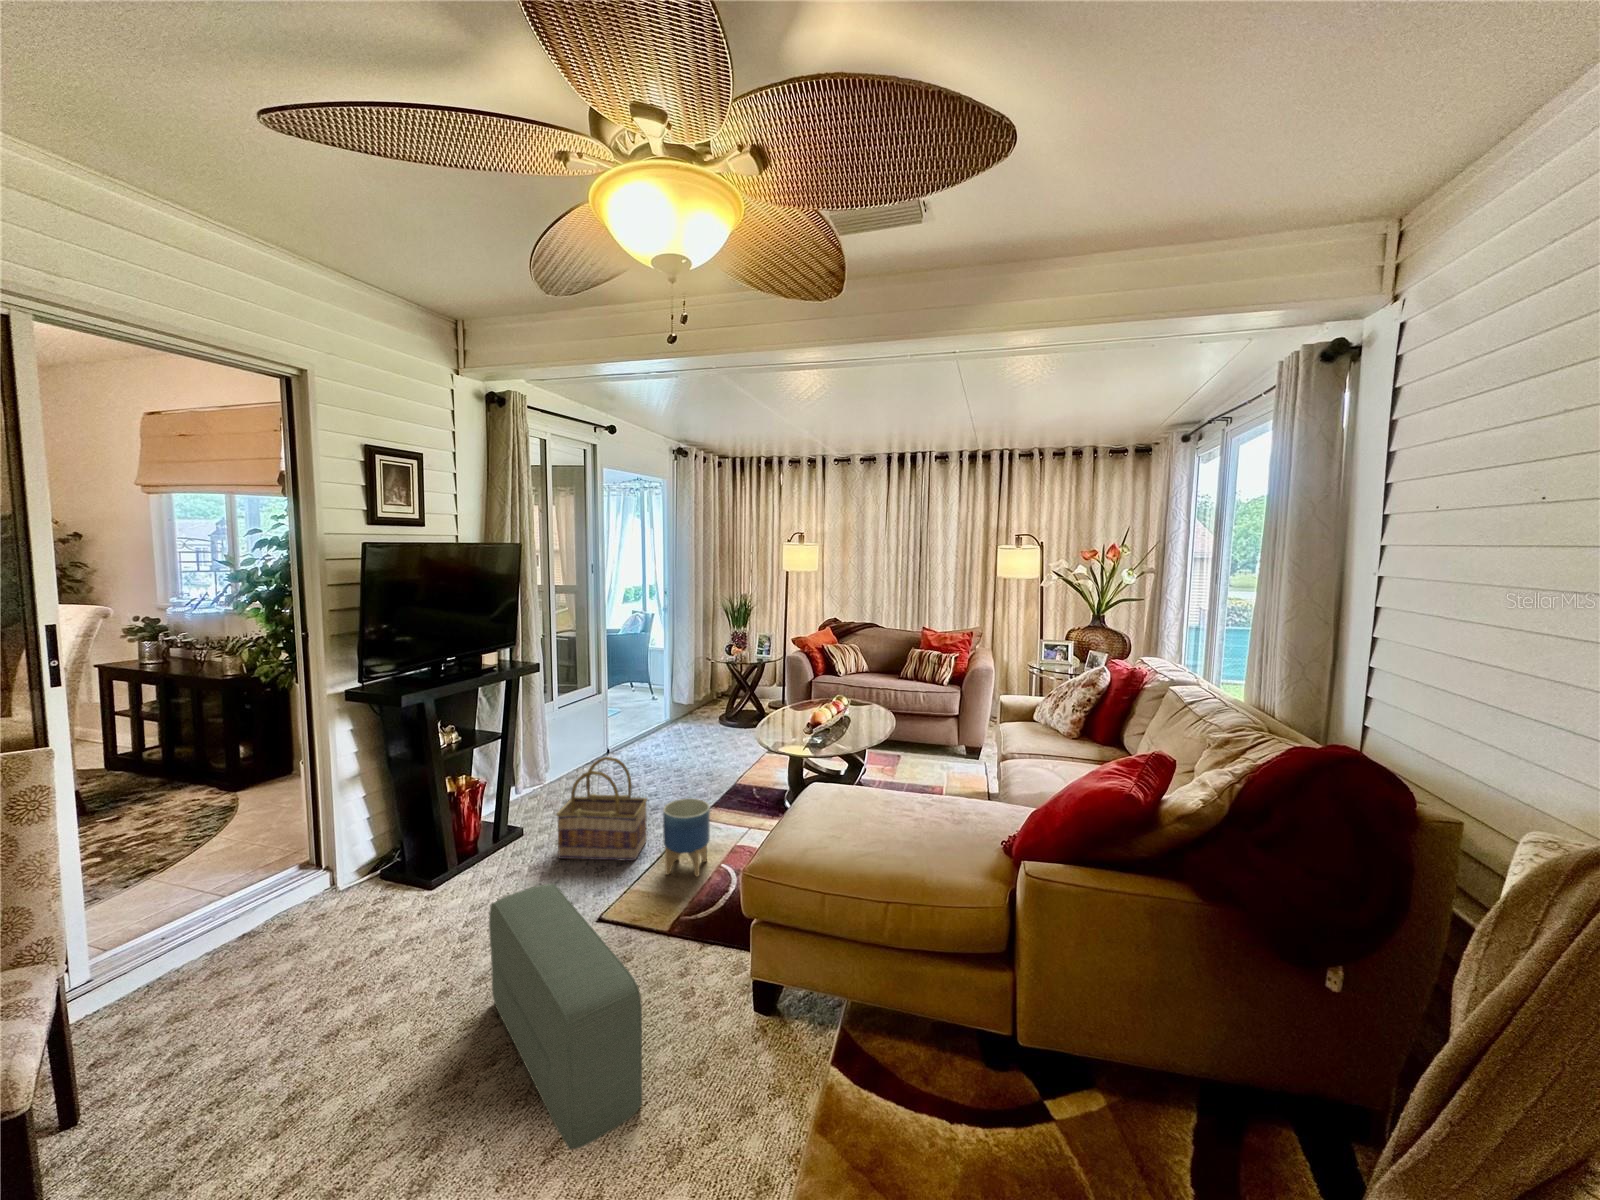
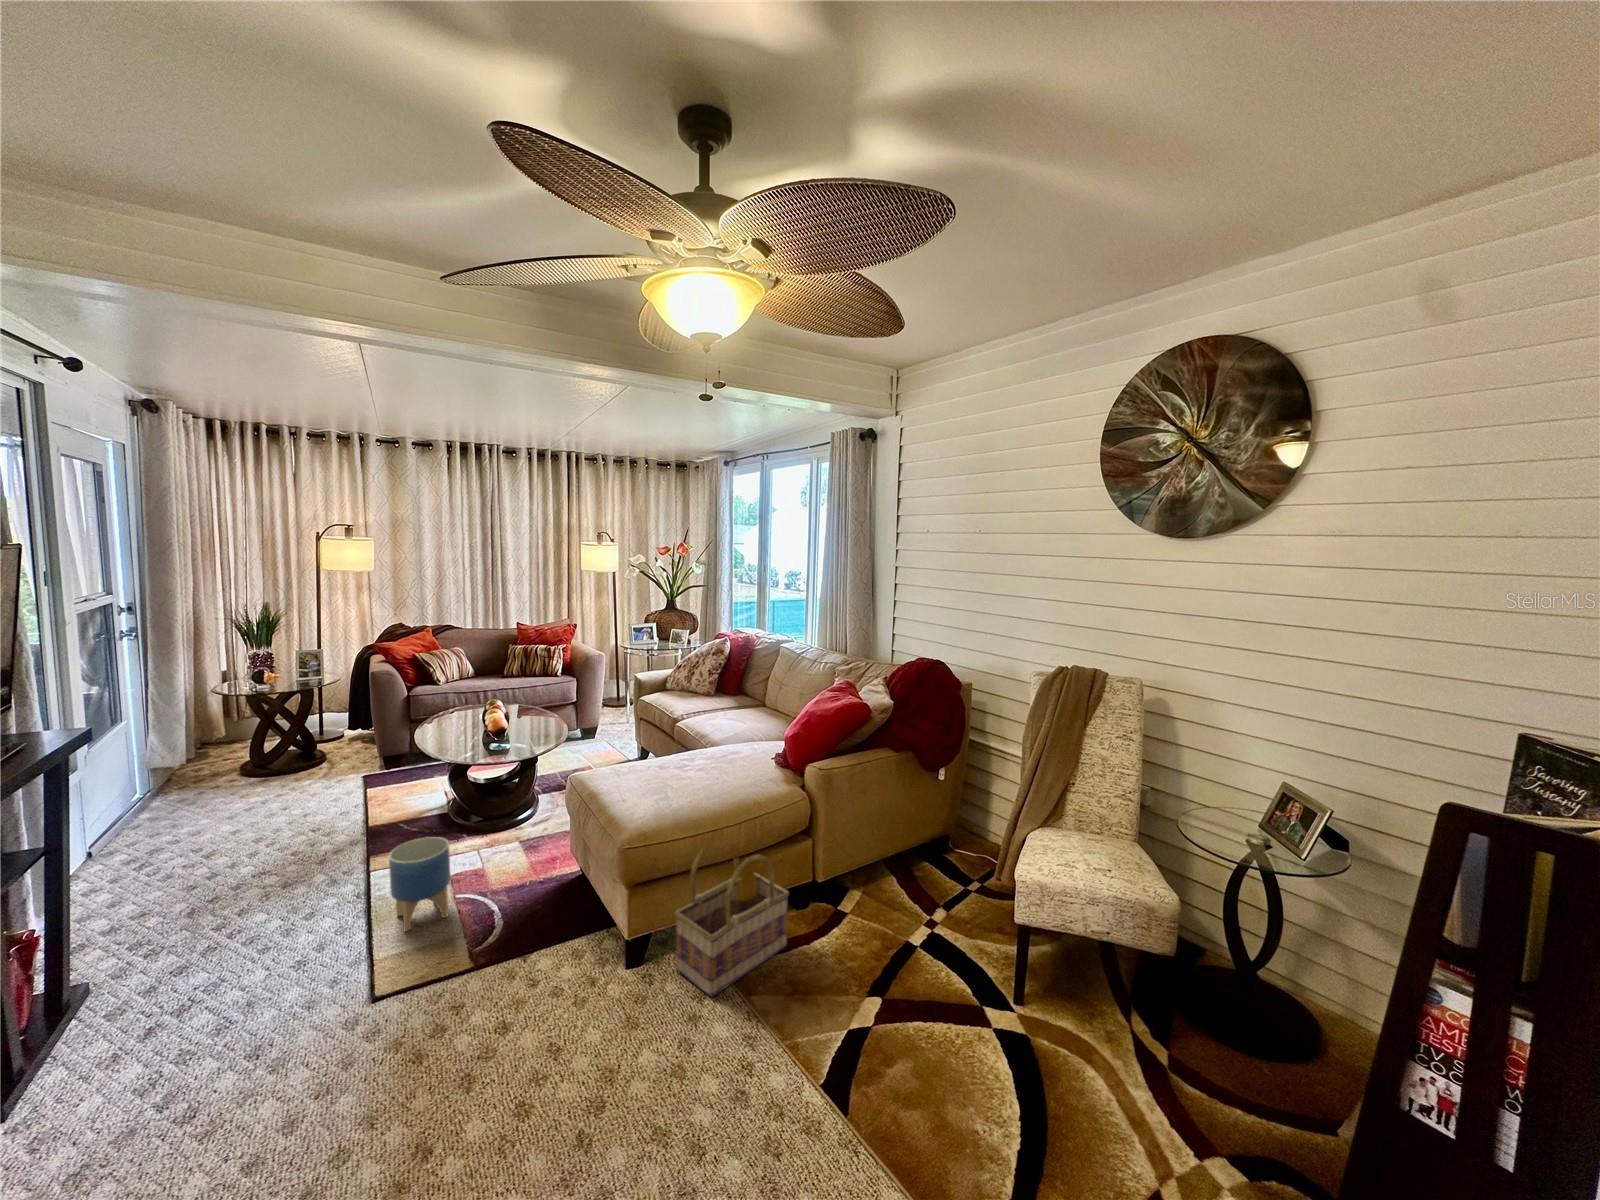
basket: present [556,757,647,861] -> present [675,846,789,997]
pouf: present [489,883,642,1150] -> none [332,957,620,1136]

